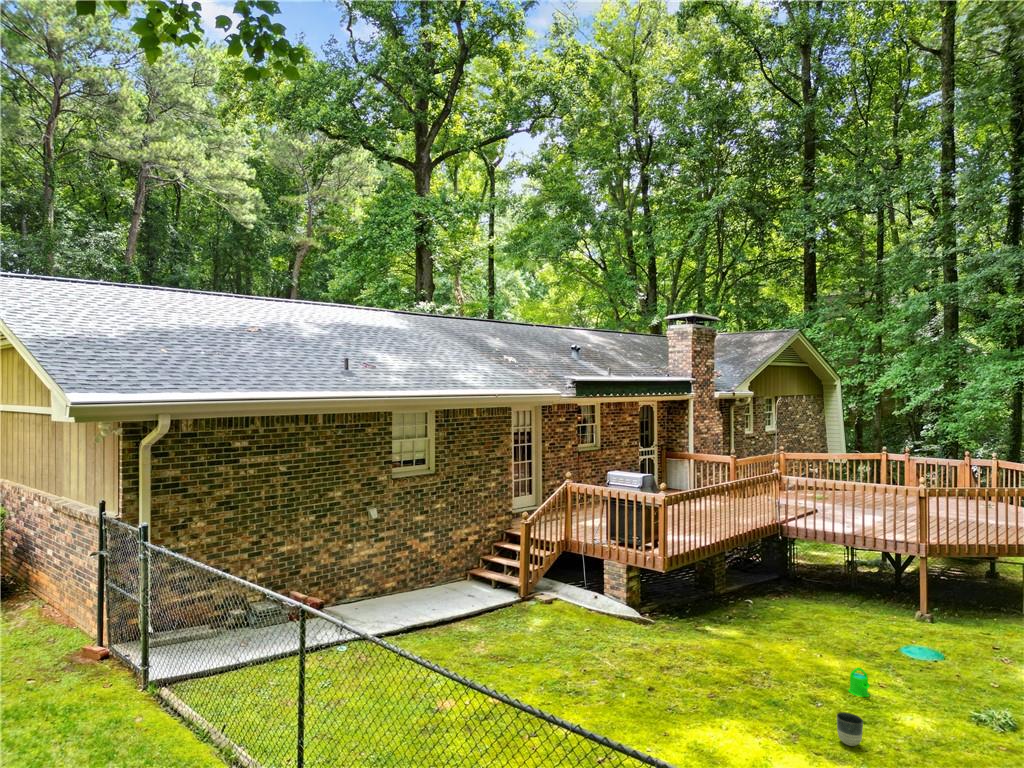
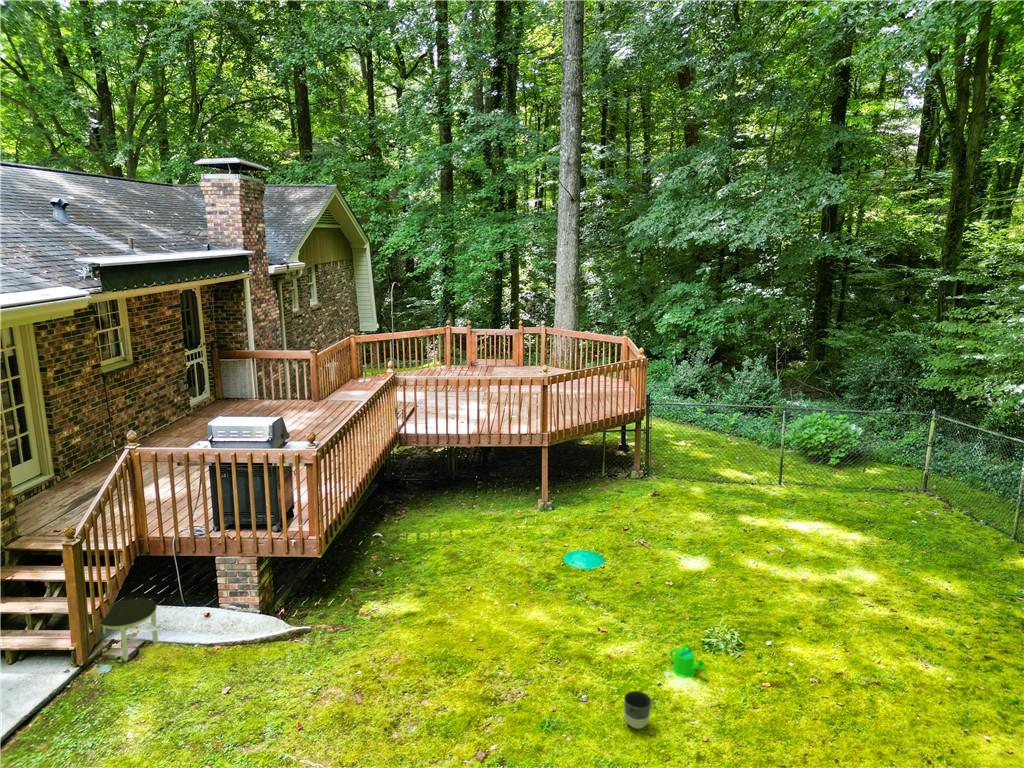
round table: none [533,573,565,606] -> present [100,598,158,660]
watering can: present [848,667,870,697] -> present [669,644,705,678]

